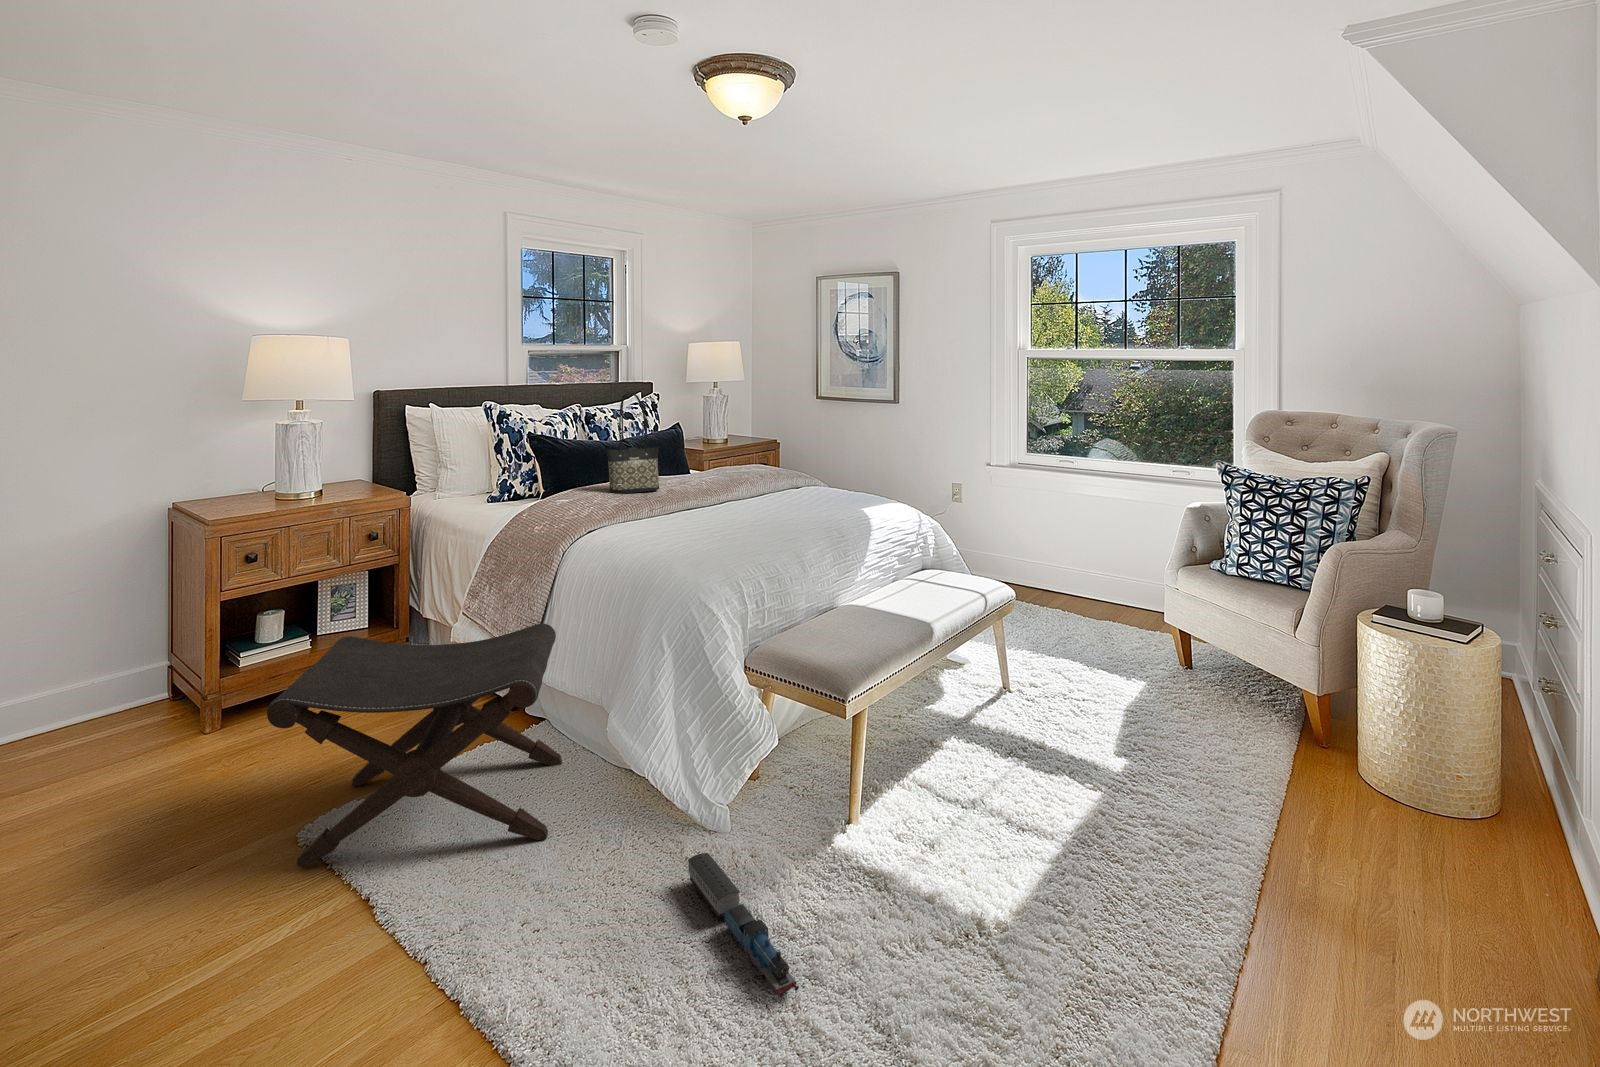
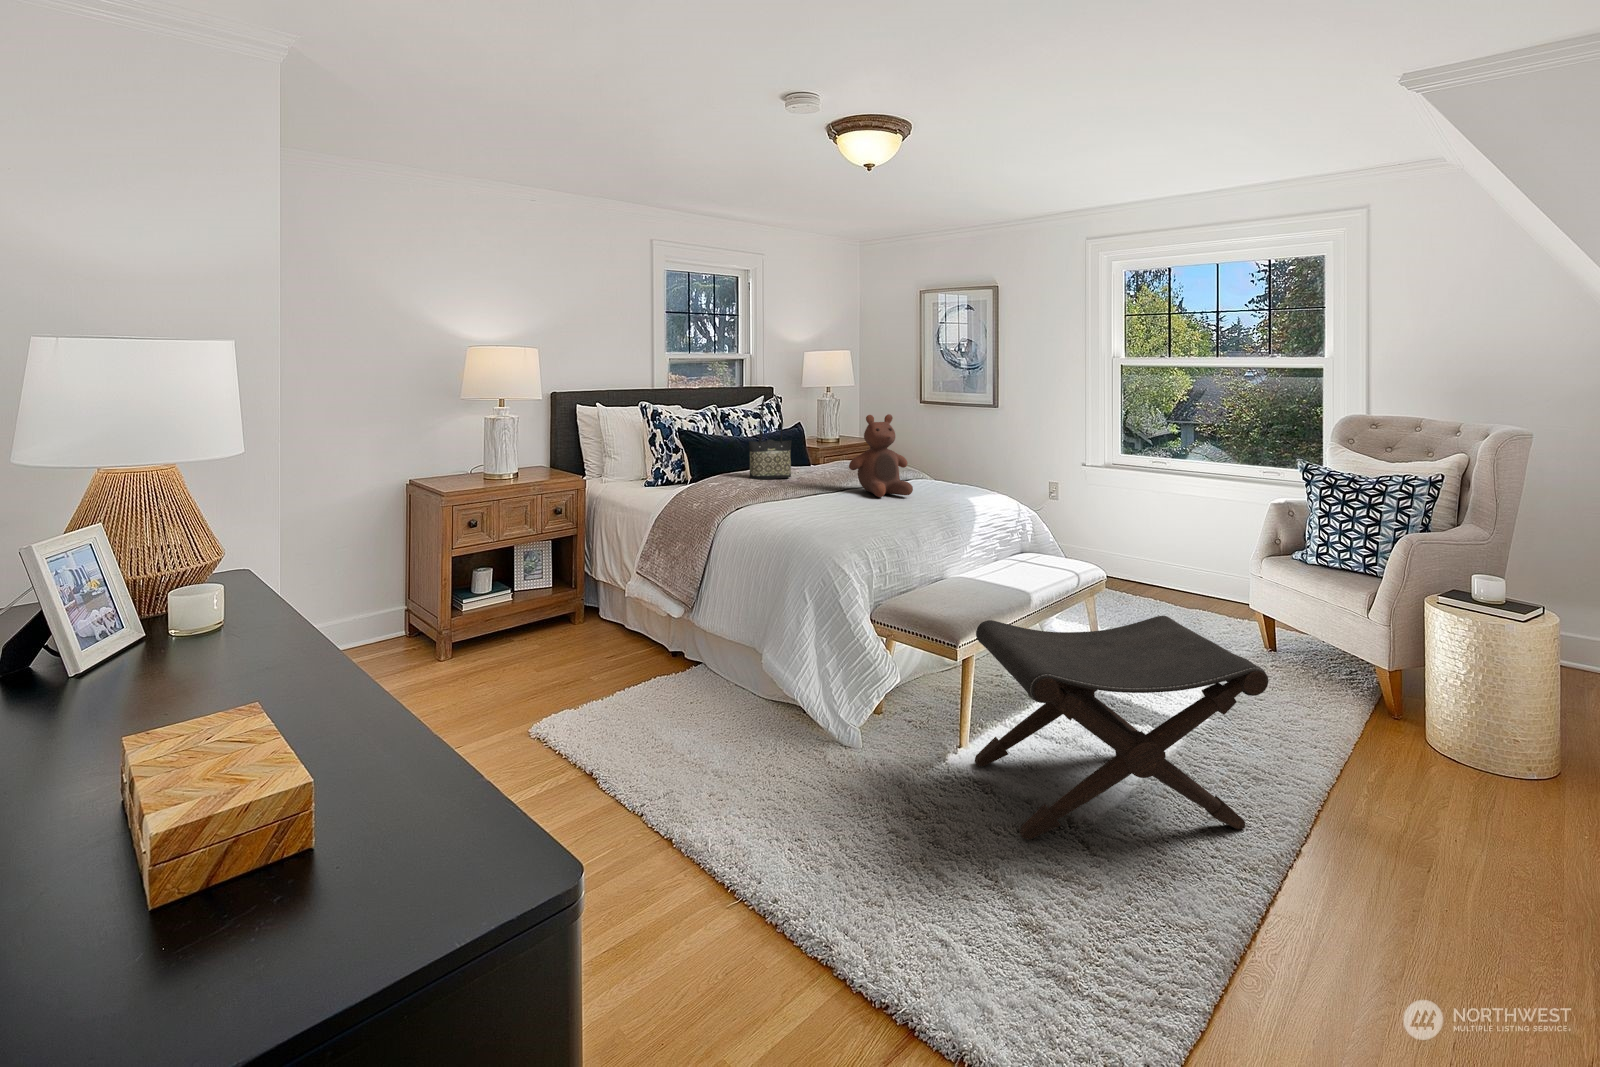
stuffed bear: none [722,416,797,514] -> present [849,414,913,497]
footstool: present [267,624,562,867] -> present [975,616,1268,840]
toy train: present [688,853,799,998] -> none [829,758,924,854]

